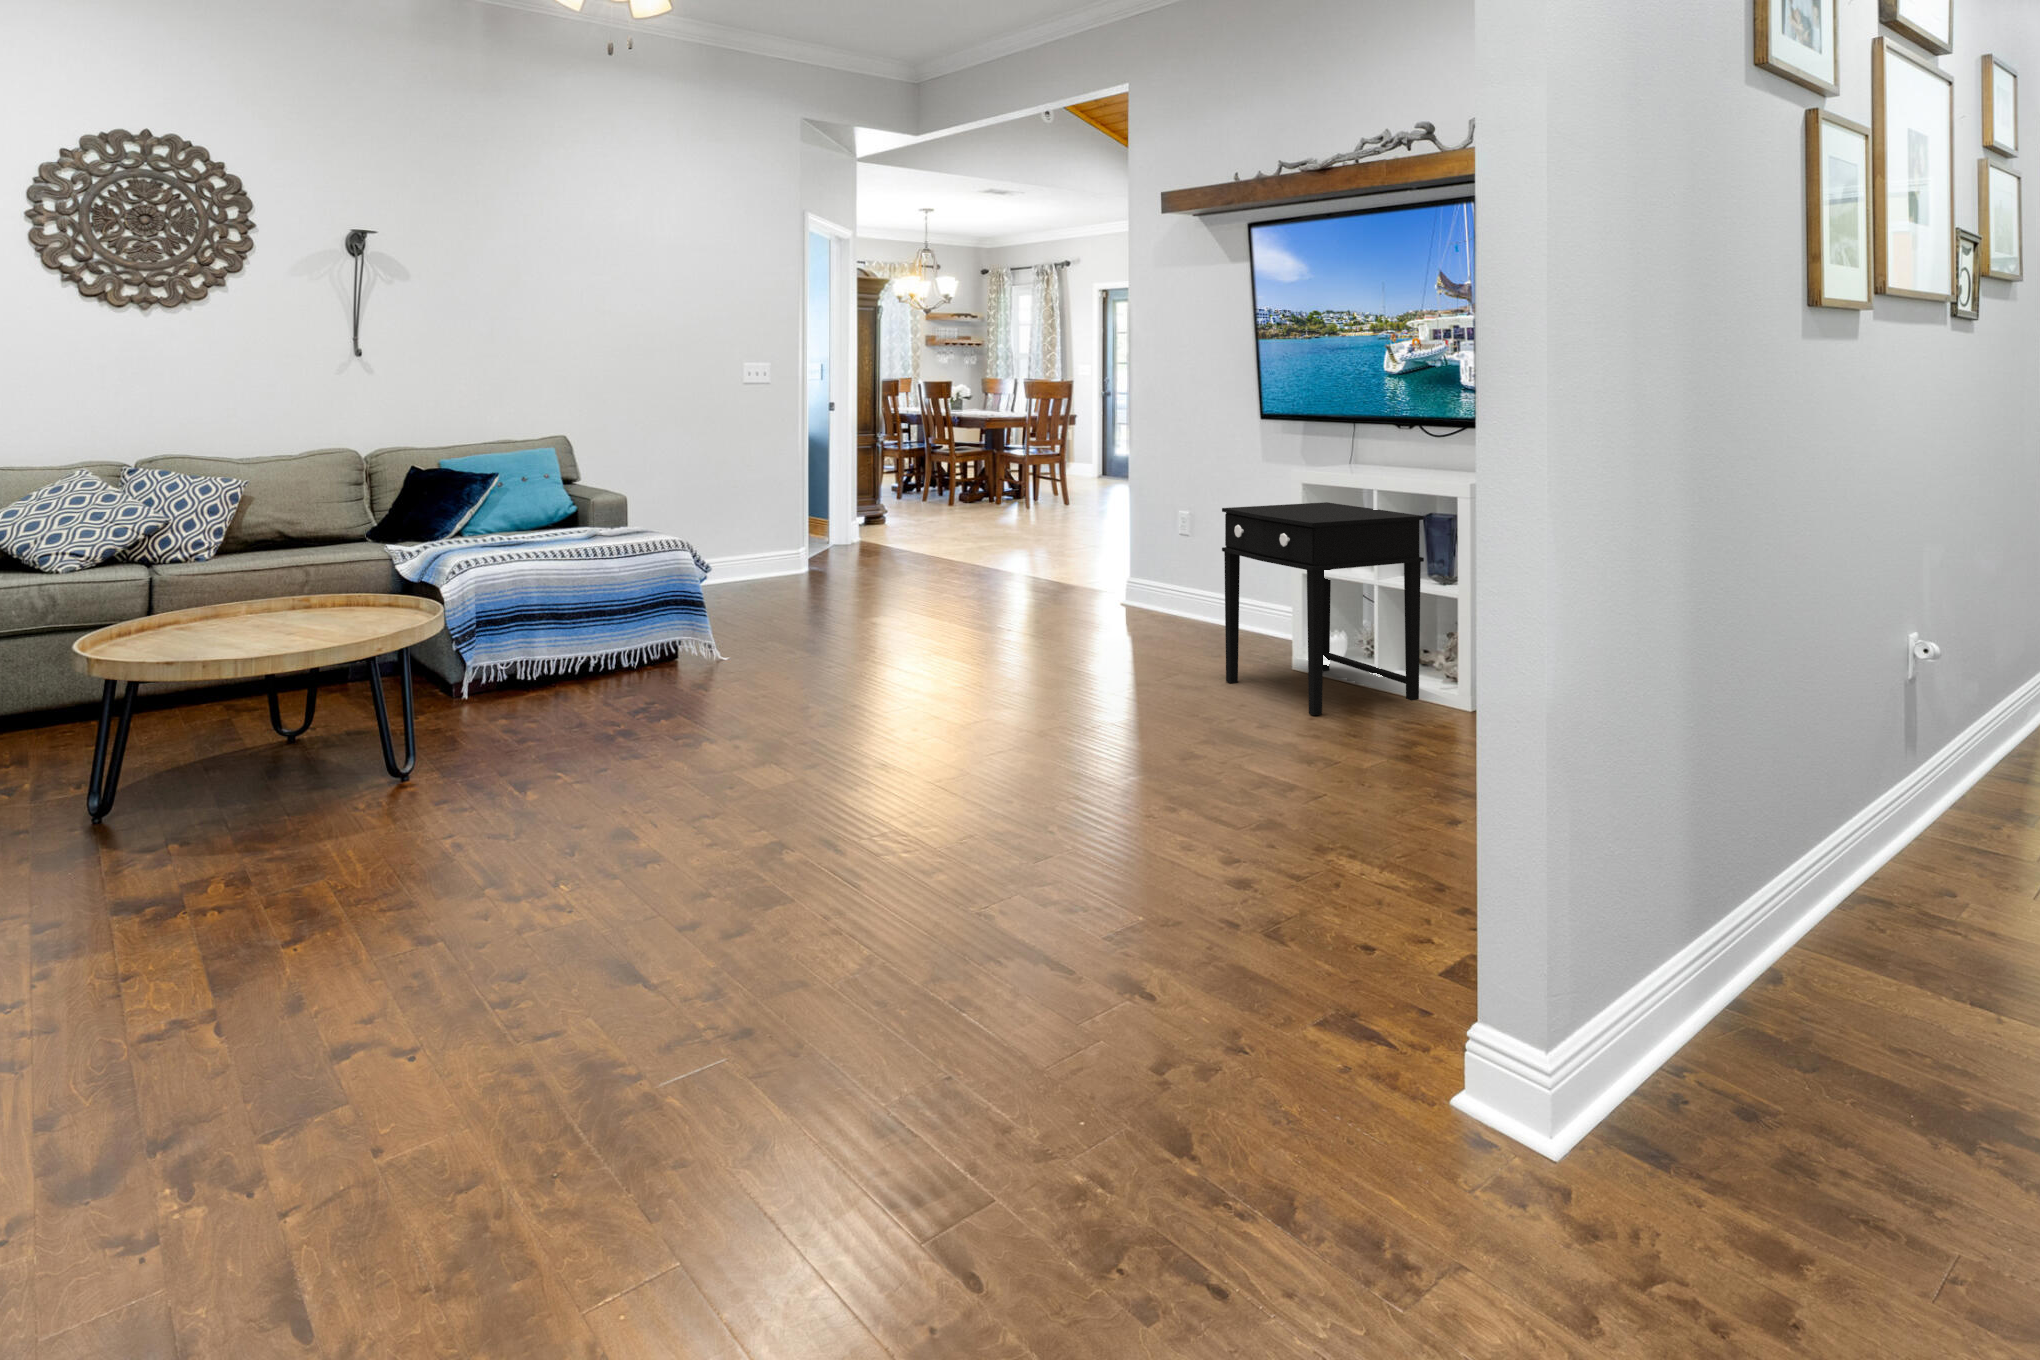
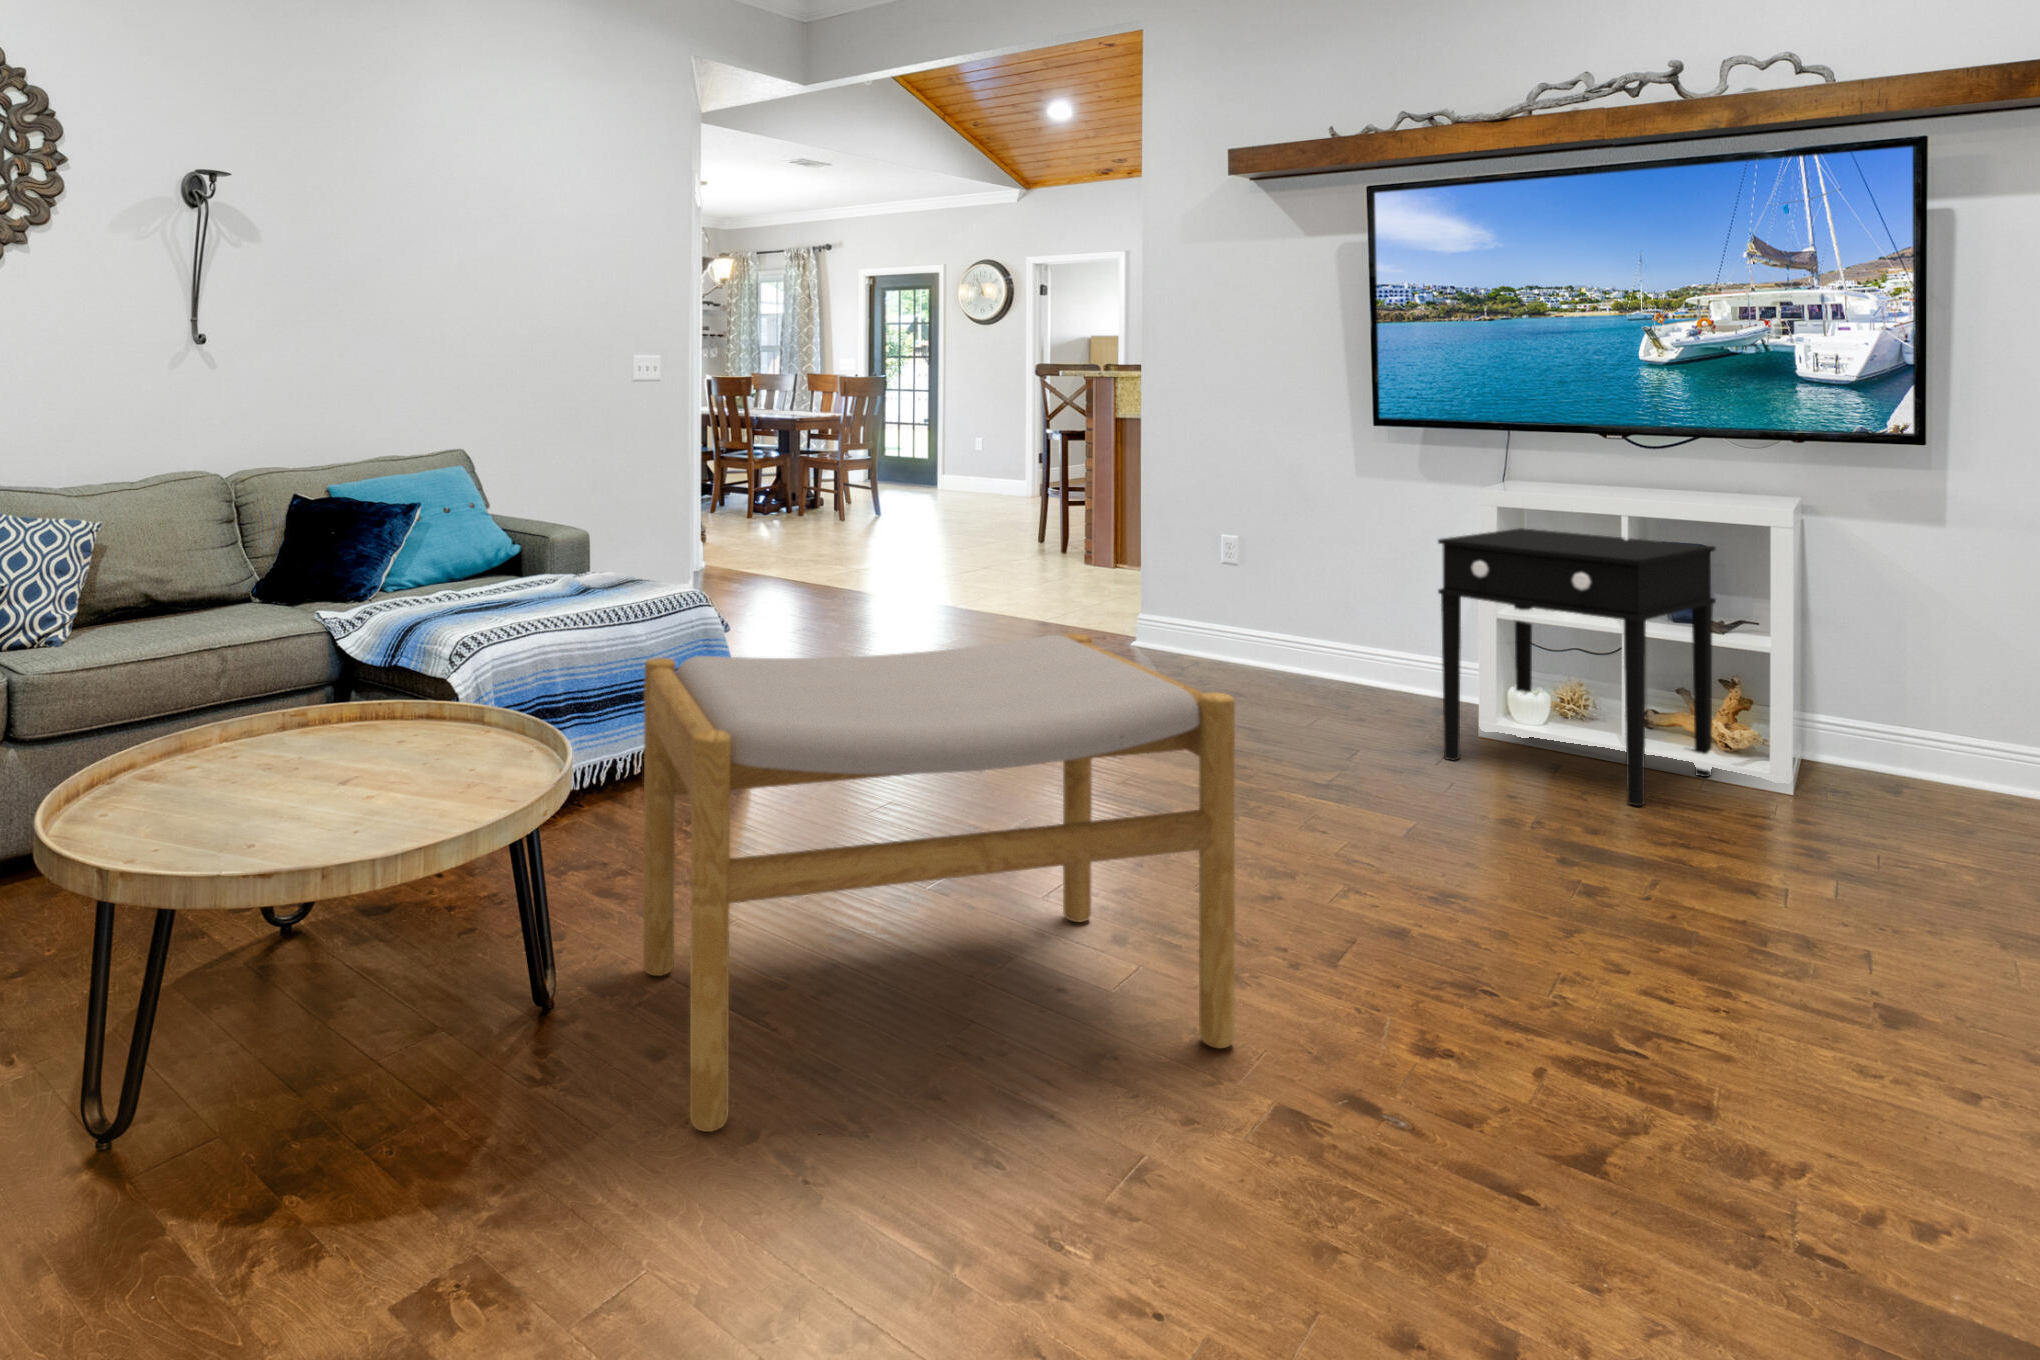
footstool: none [376,559,787,838] -> present [643,634,1235,1132]

